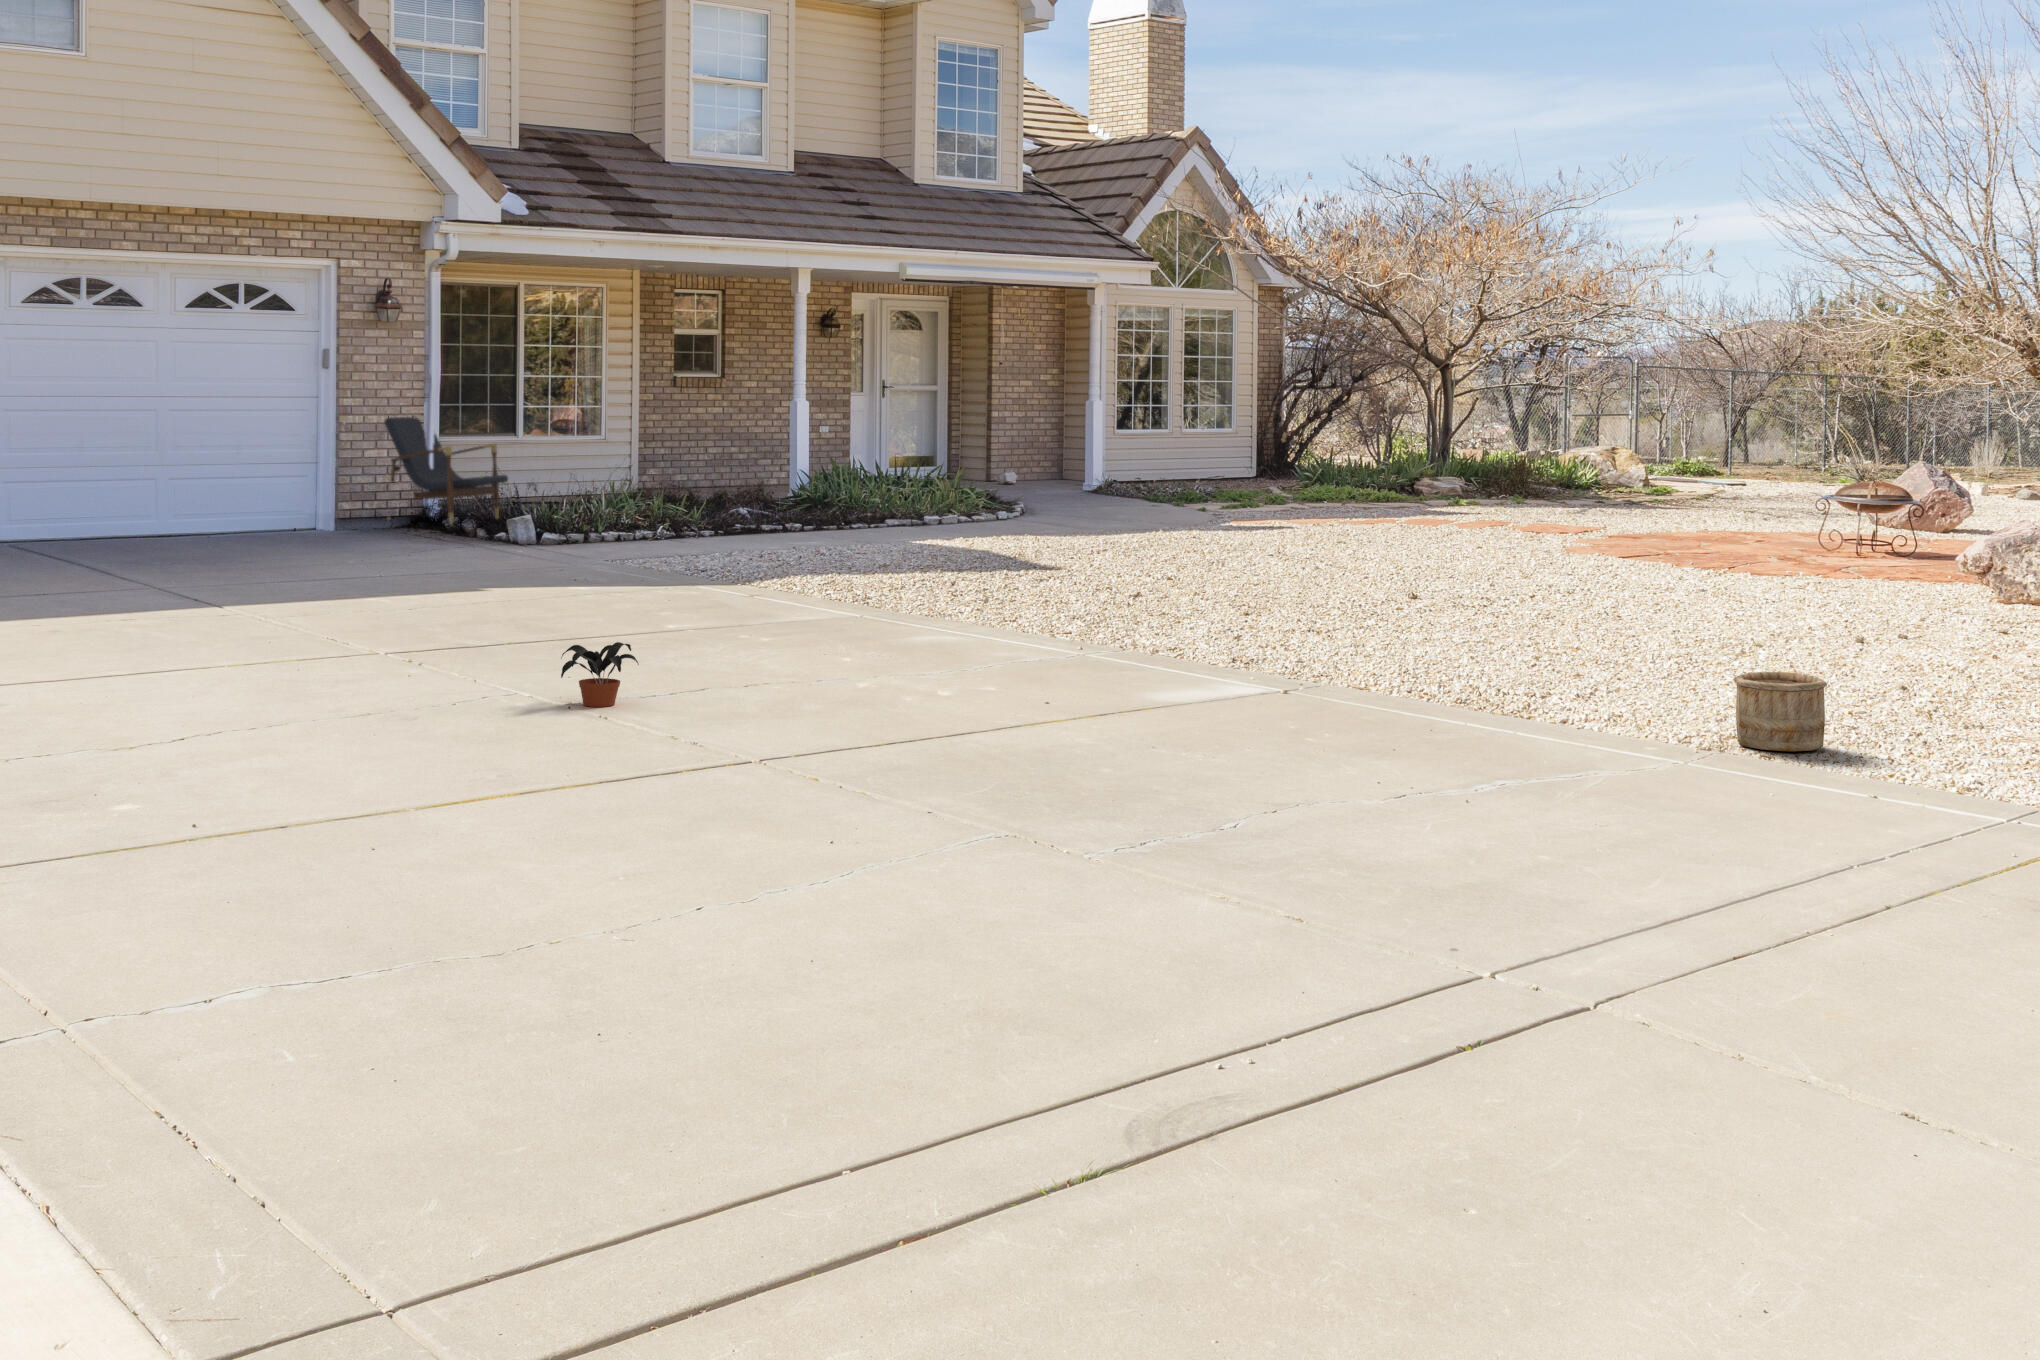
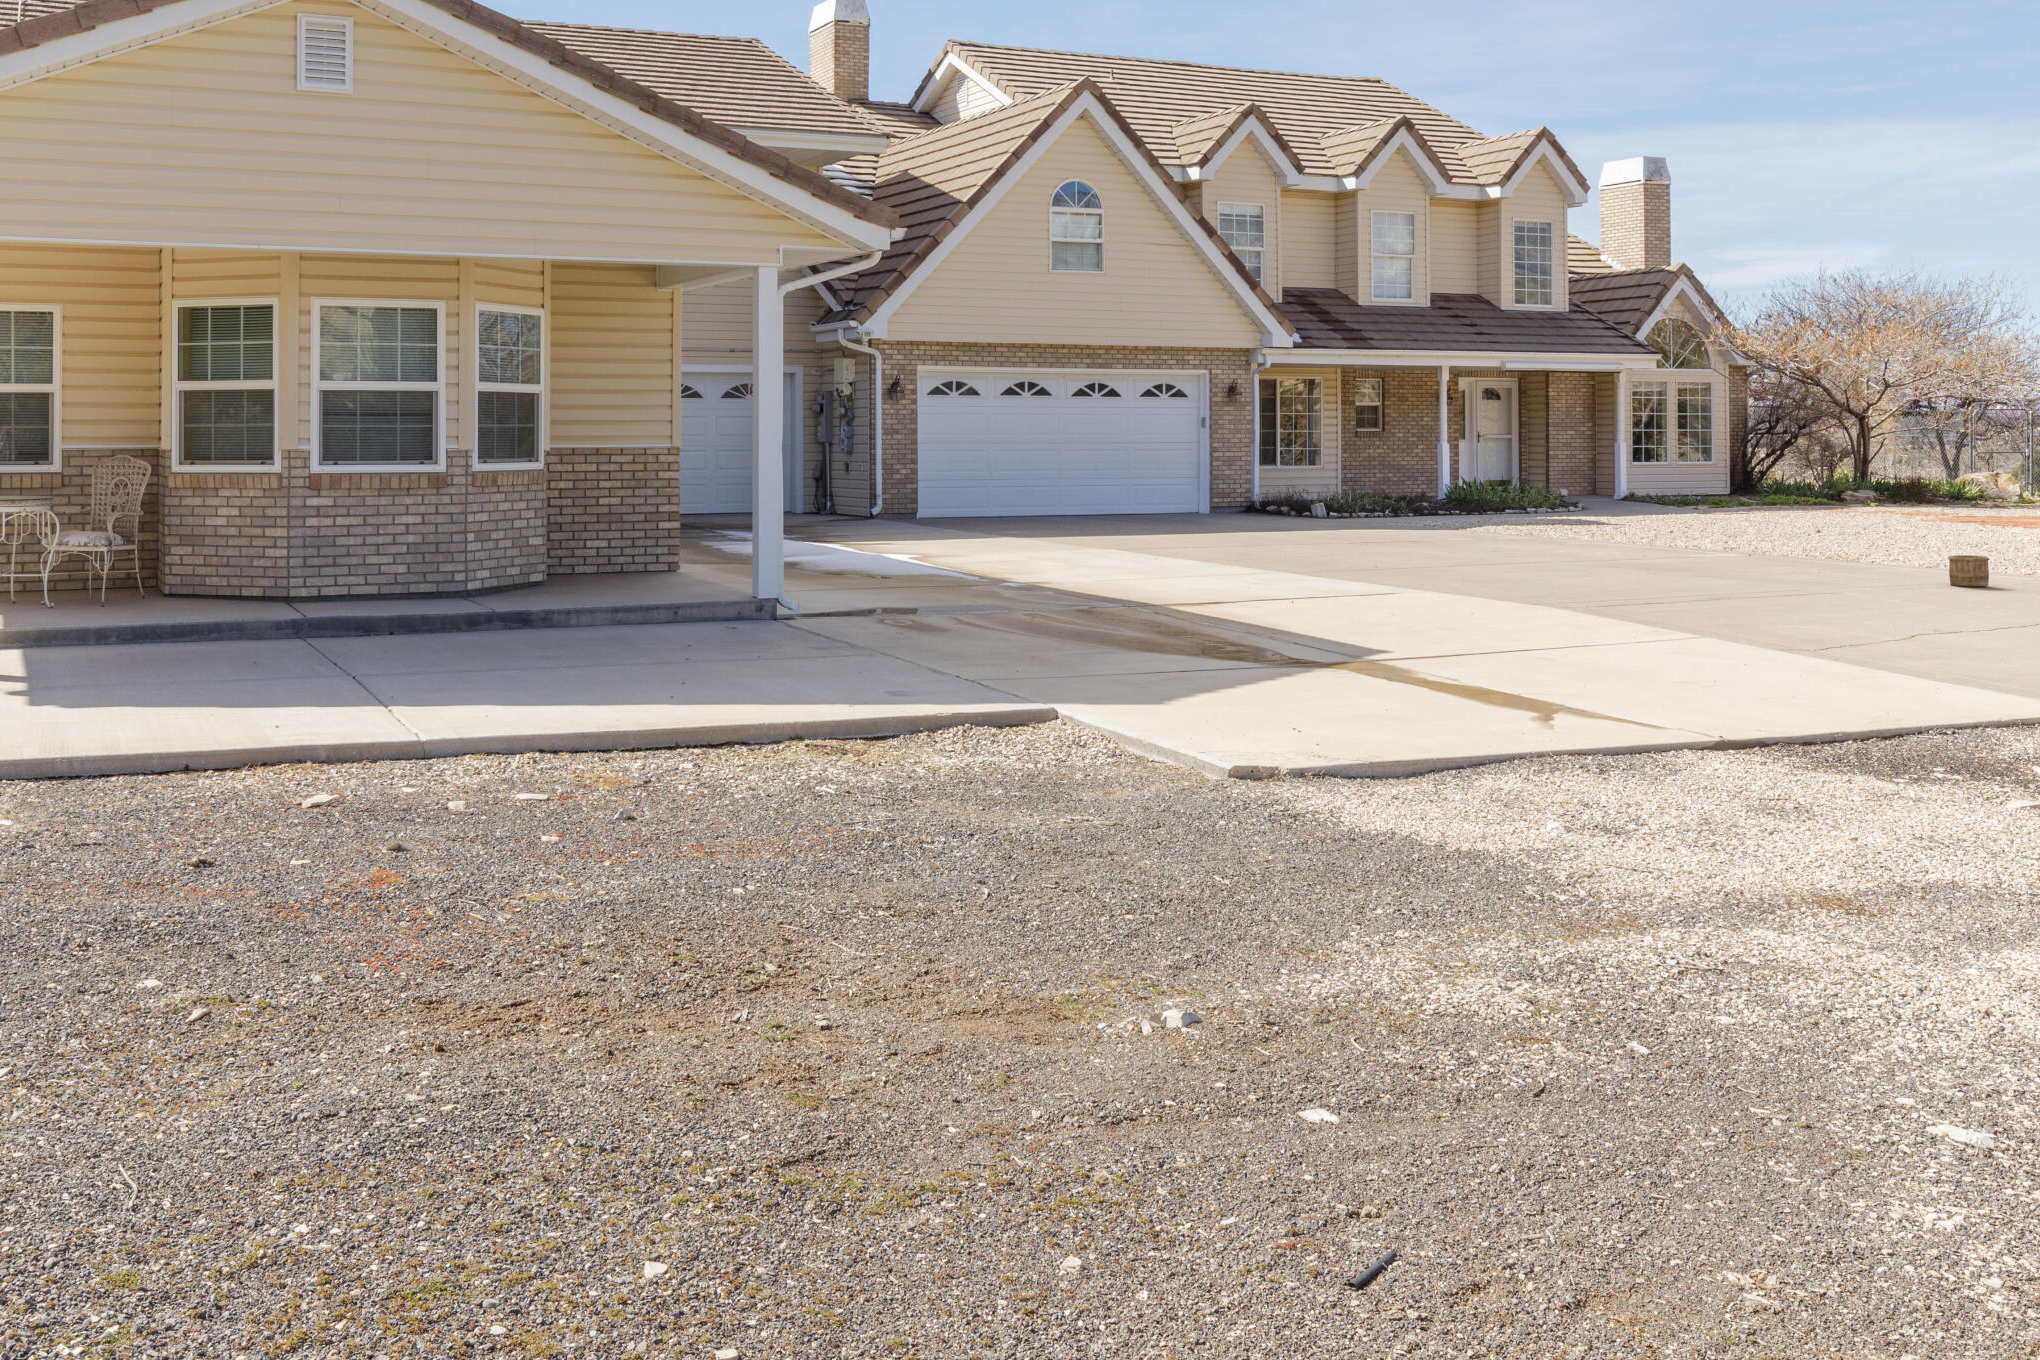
lounge chair: present [384,417,508,524] -> none [1235,452,1299,509]
potted plant: present [561,642,639,707] -> none [1434,539,1467,564]

